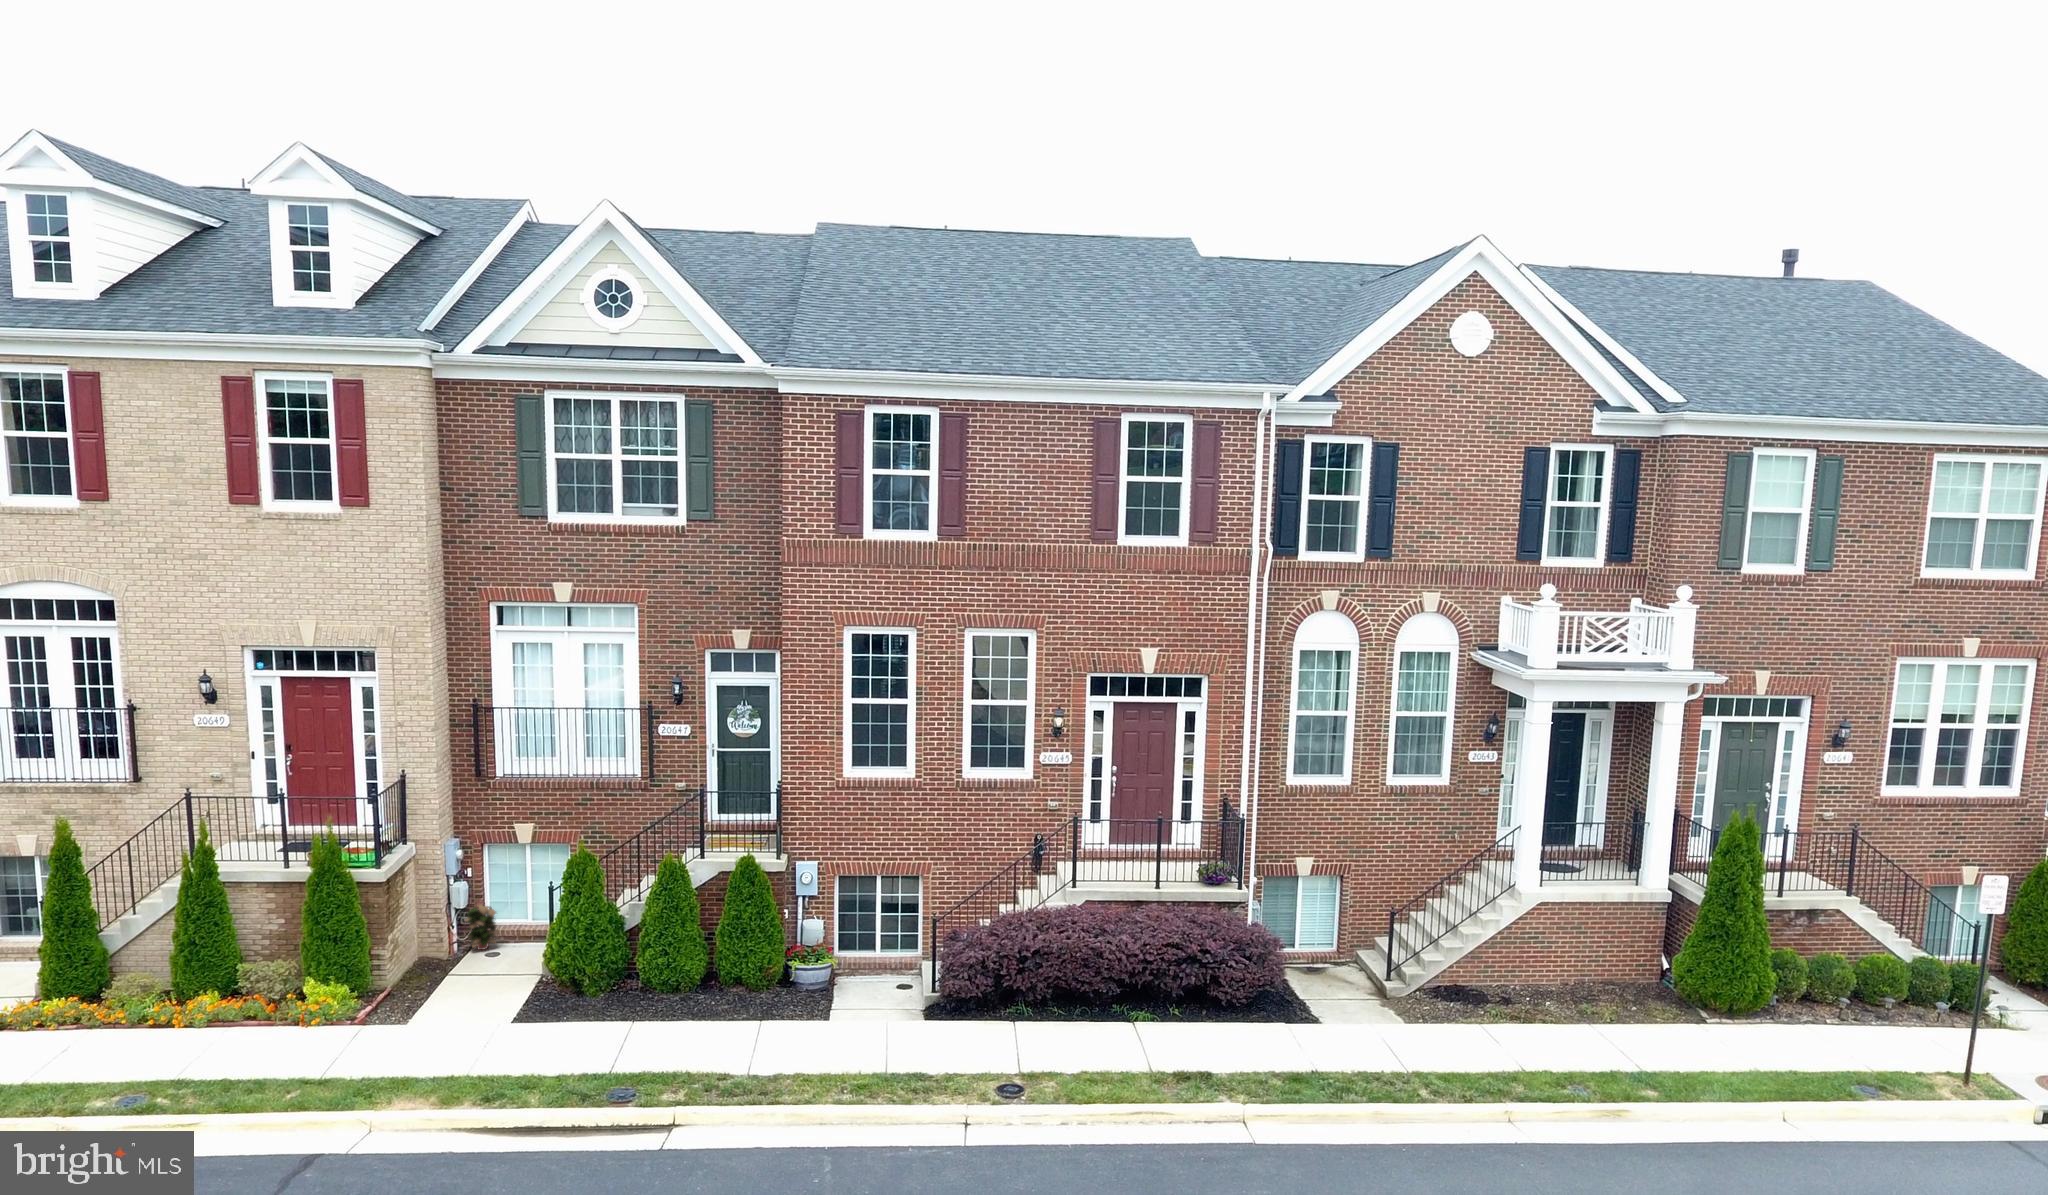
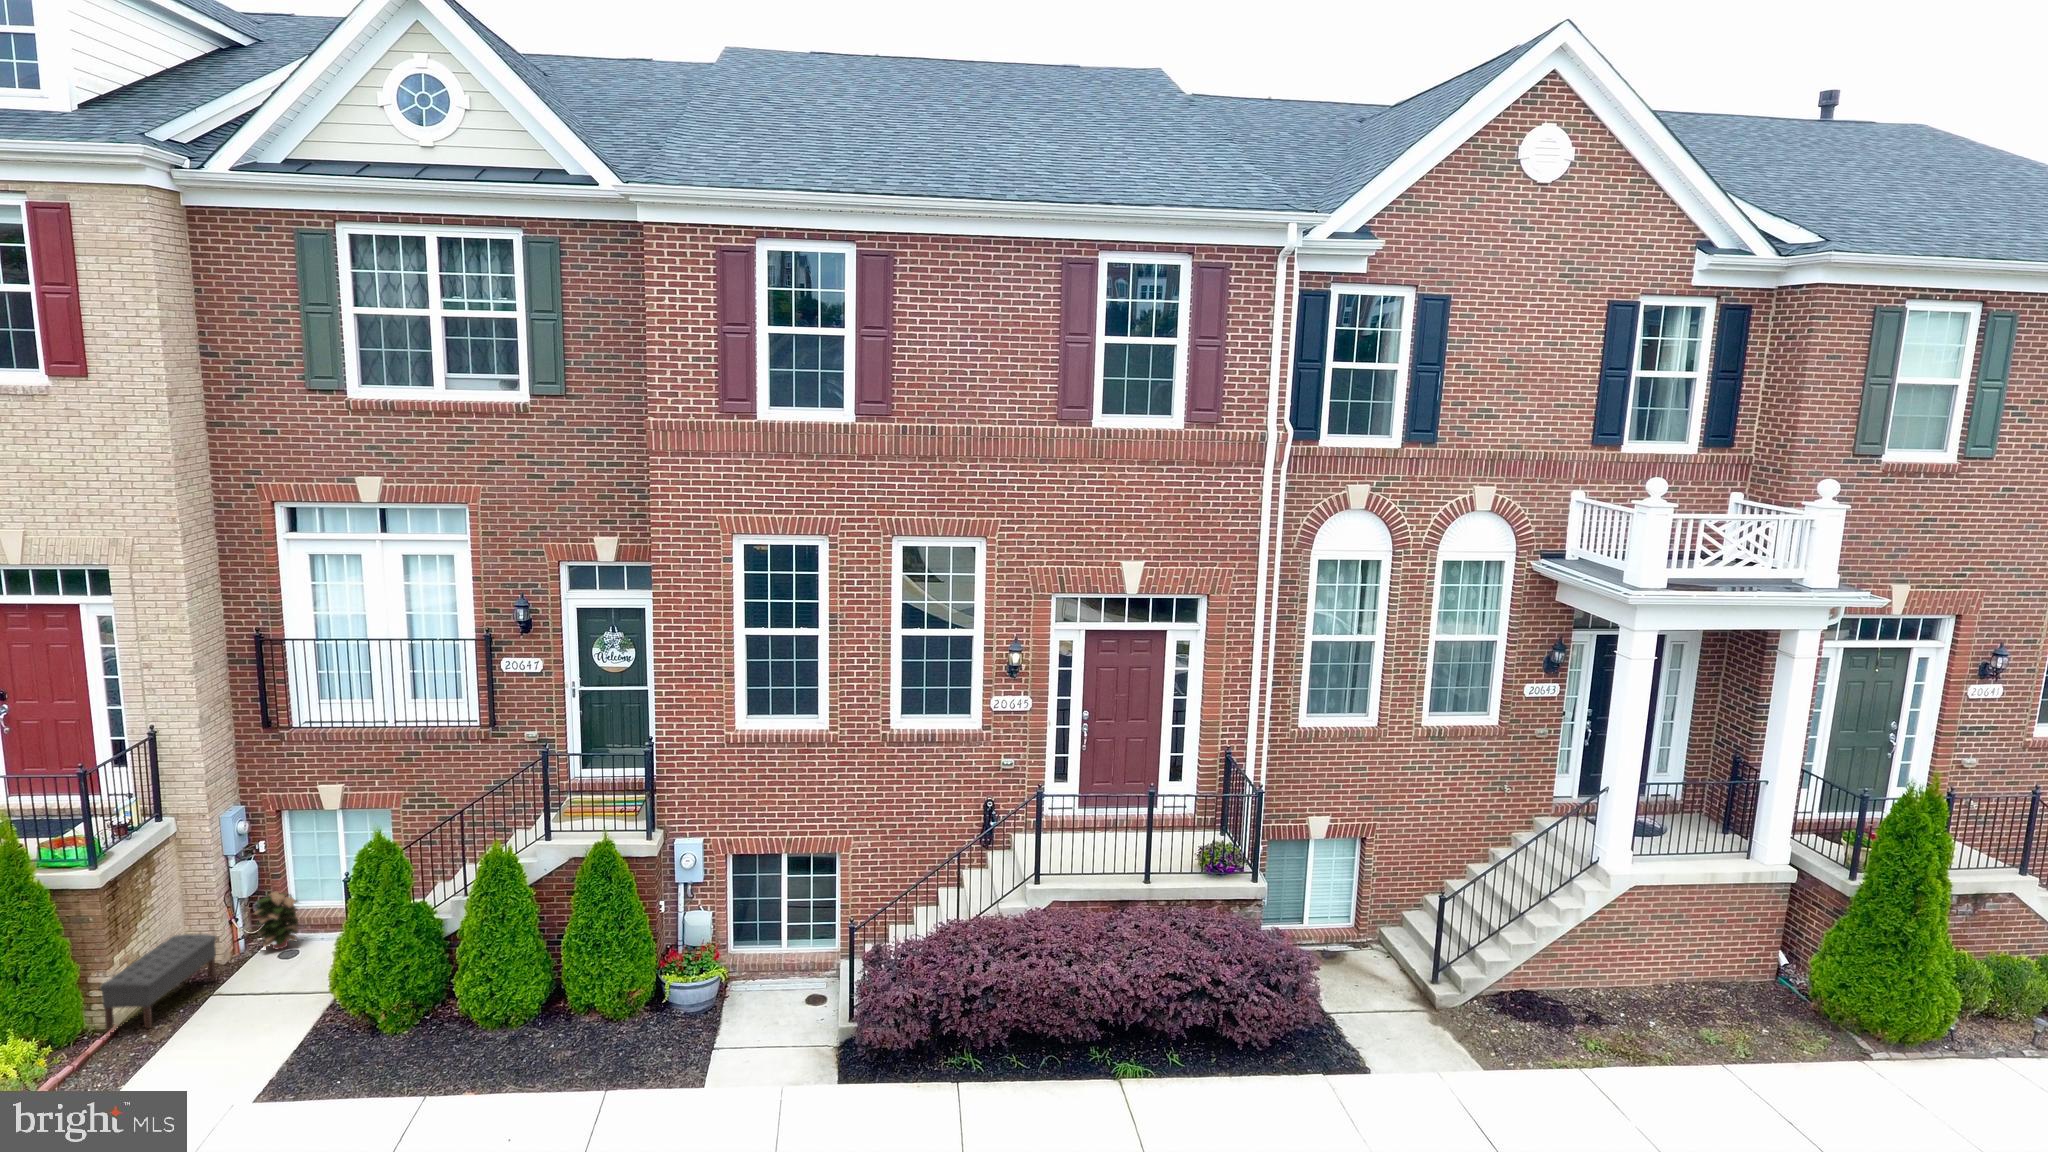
bench: none [375,933,446,1002] -> present [100,934,216,1029]

